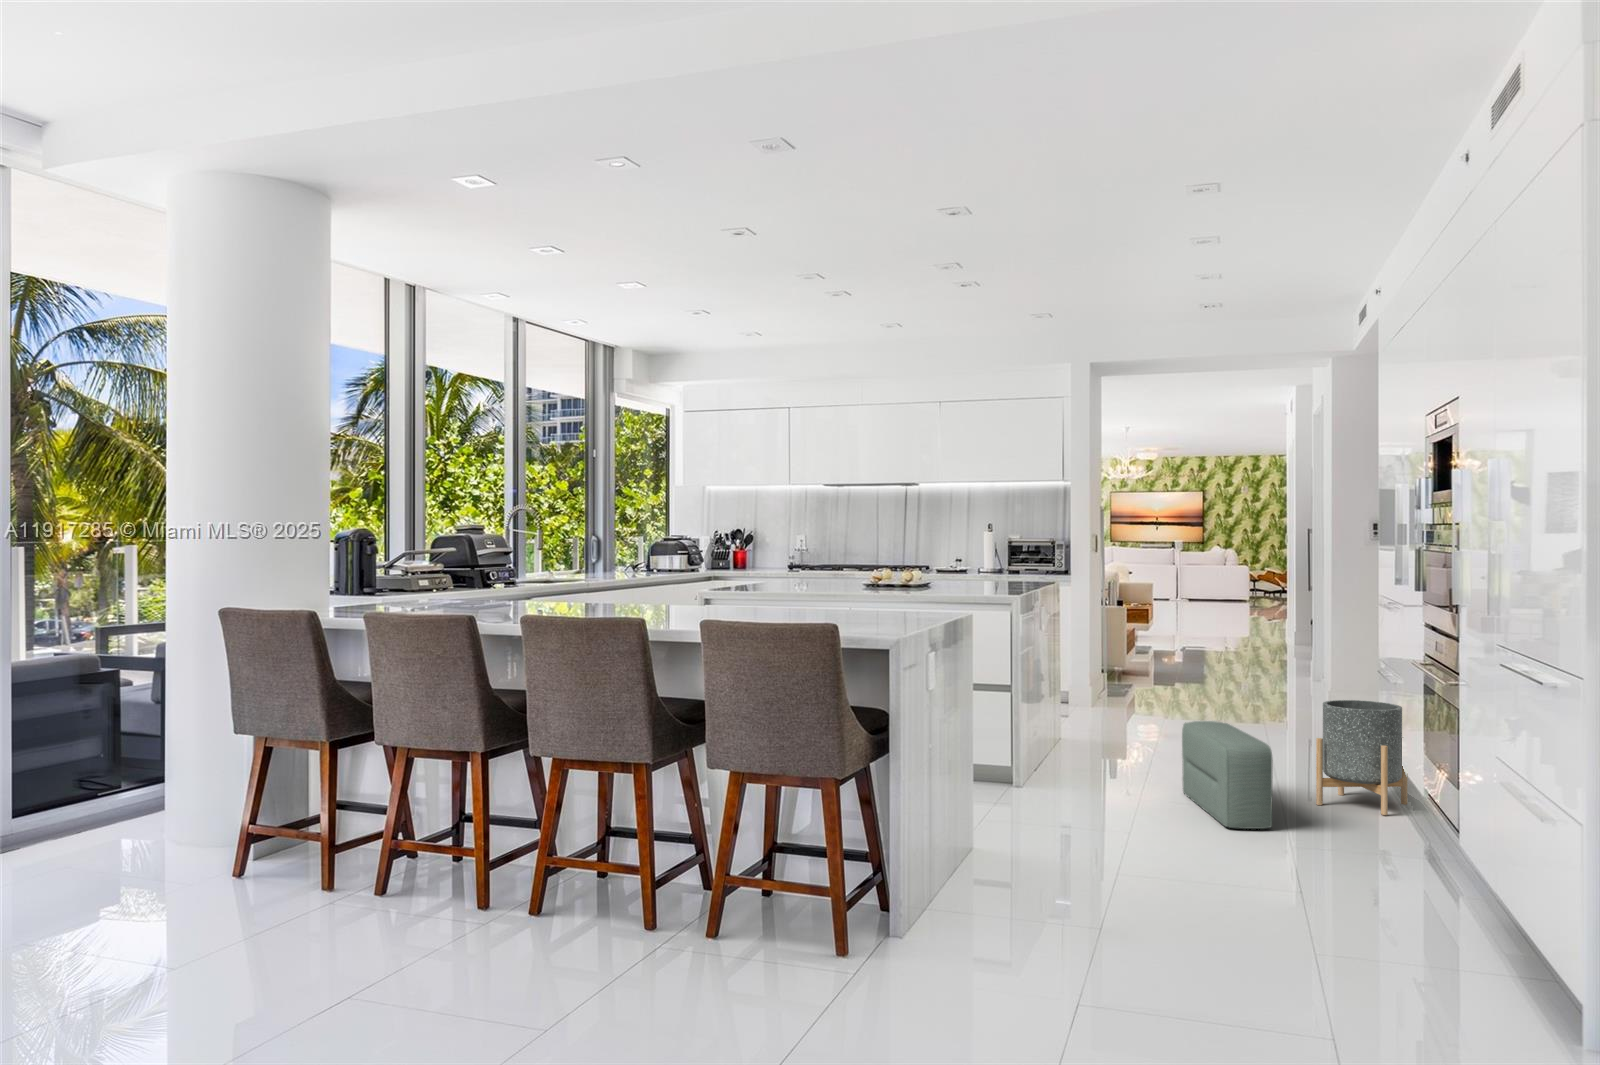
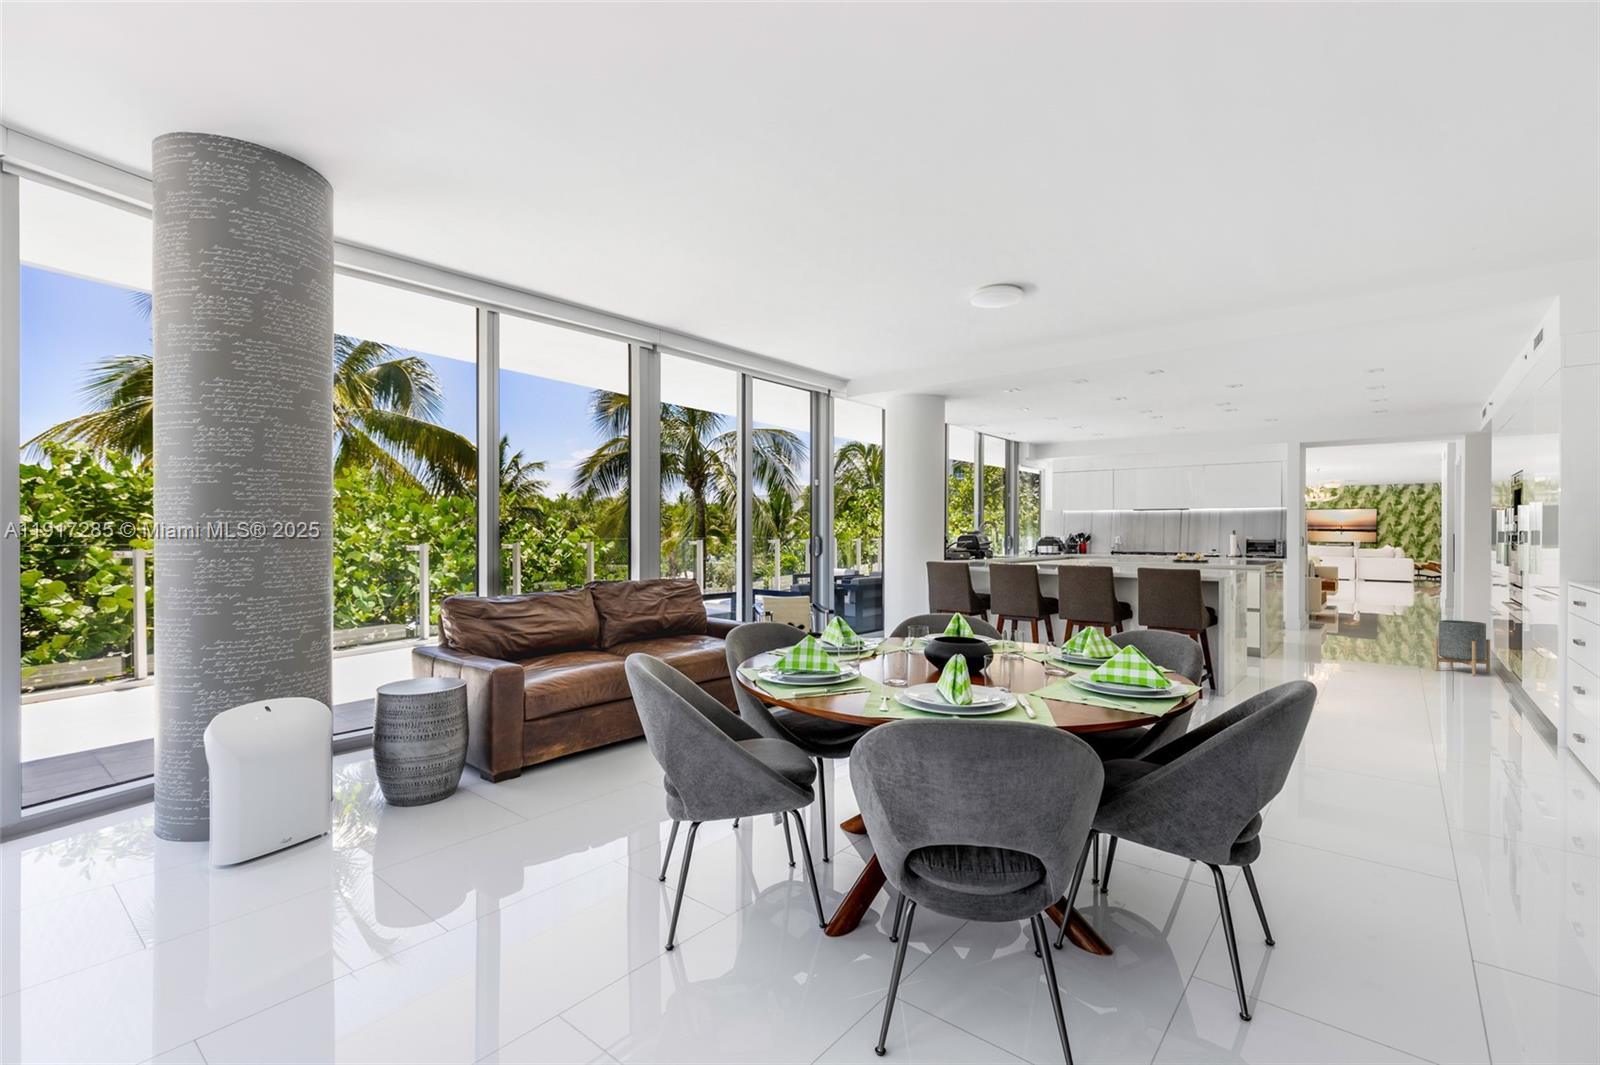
pouf: present [1182,721,1273,829] -> none [1356,628,1406,676]

